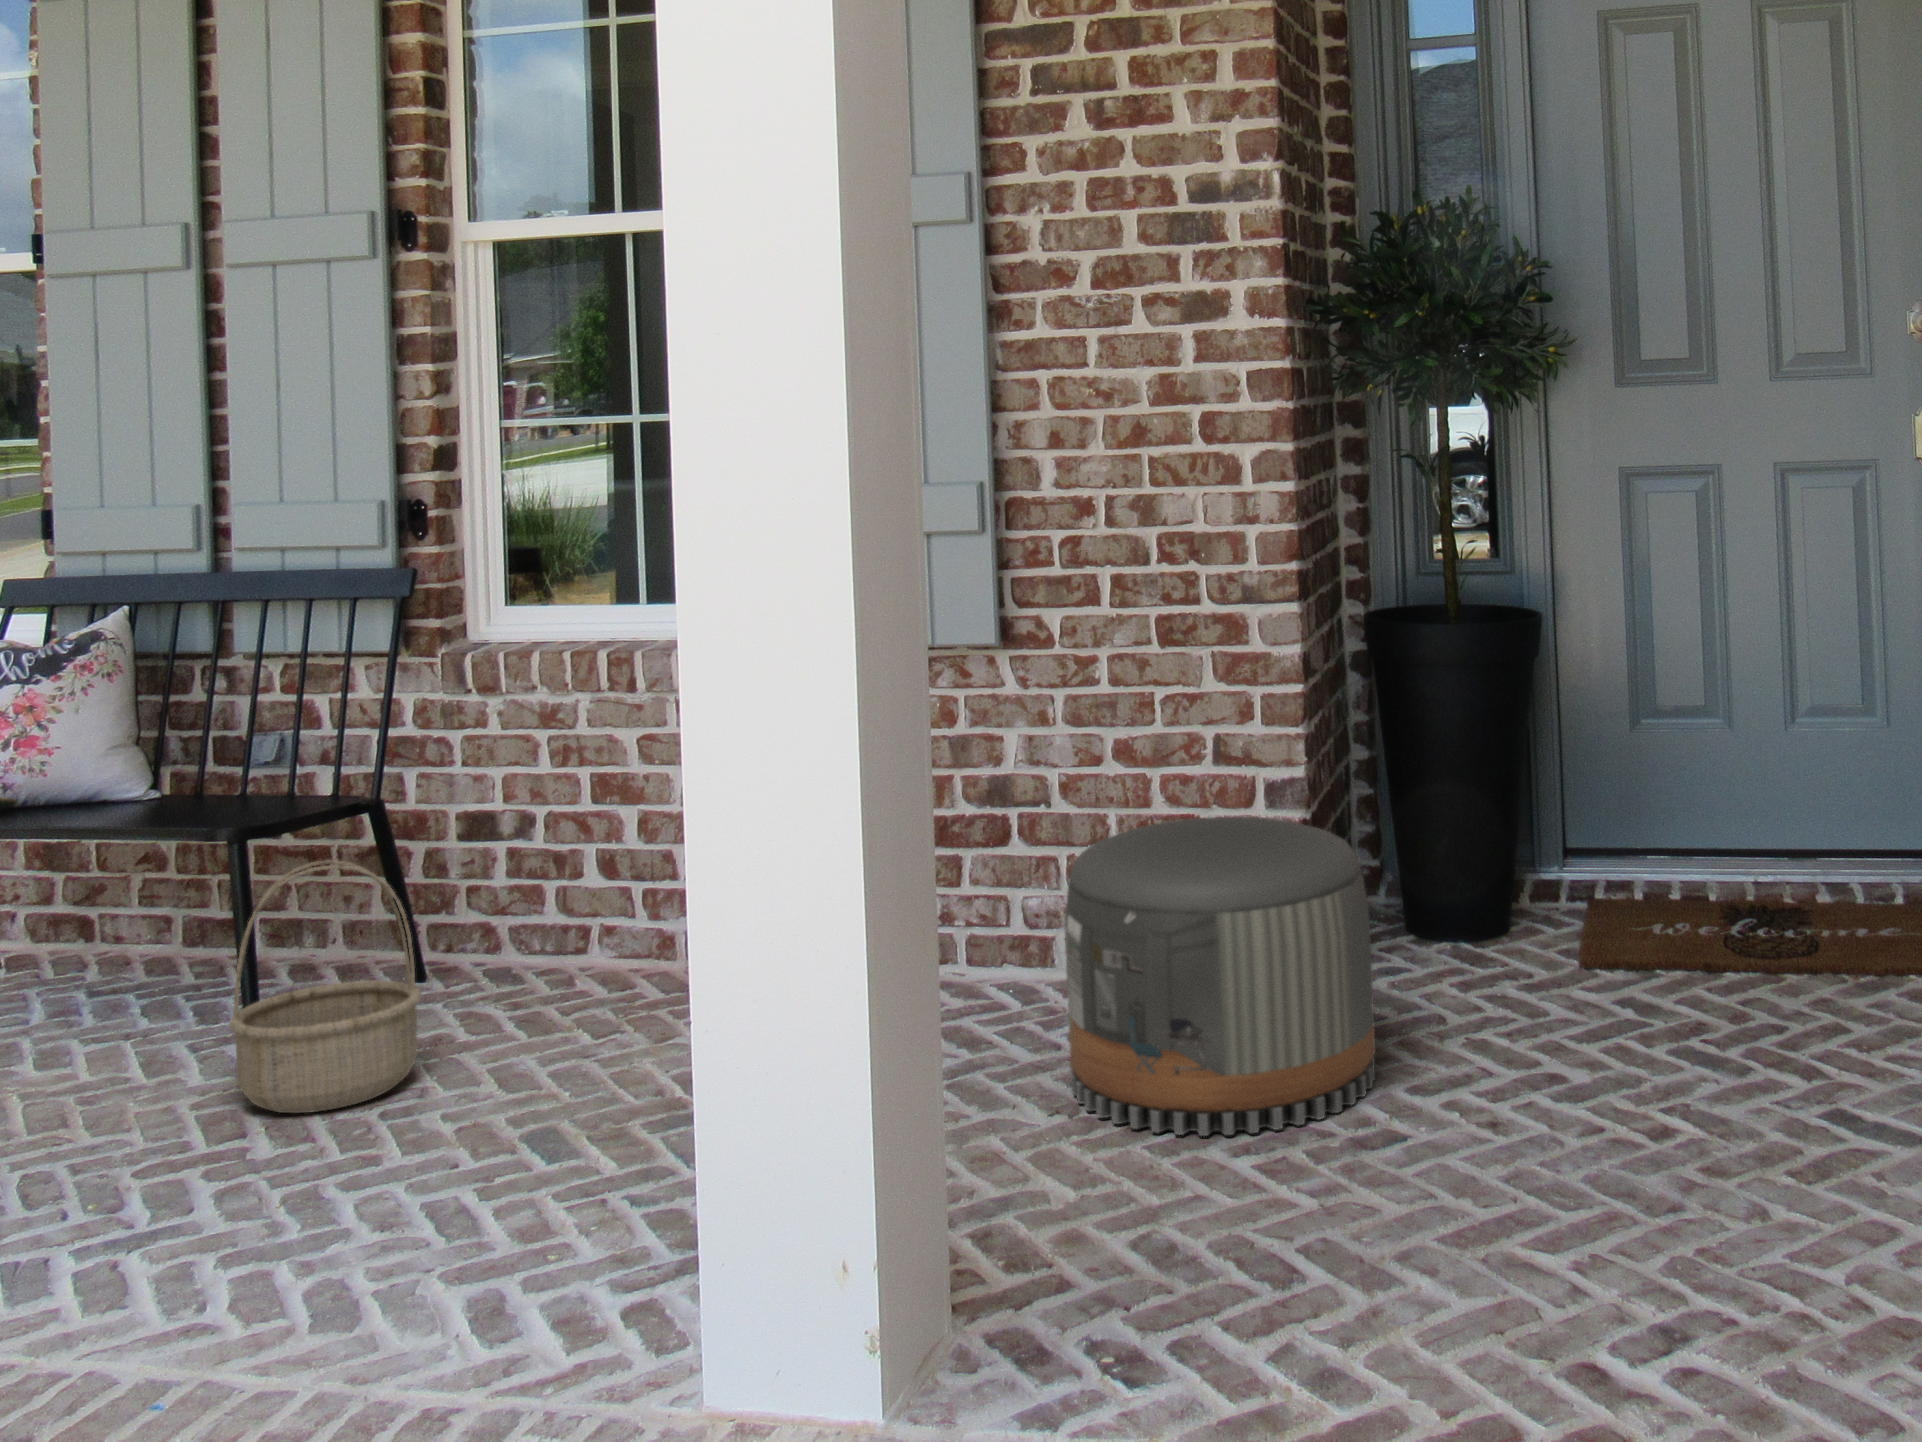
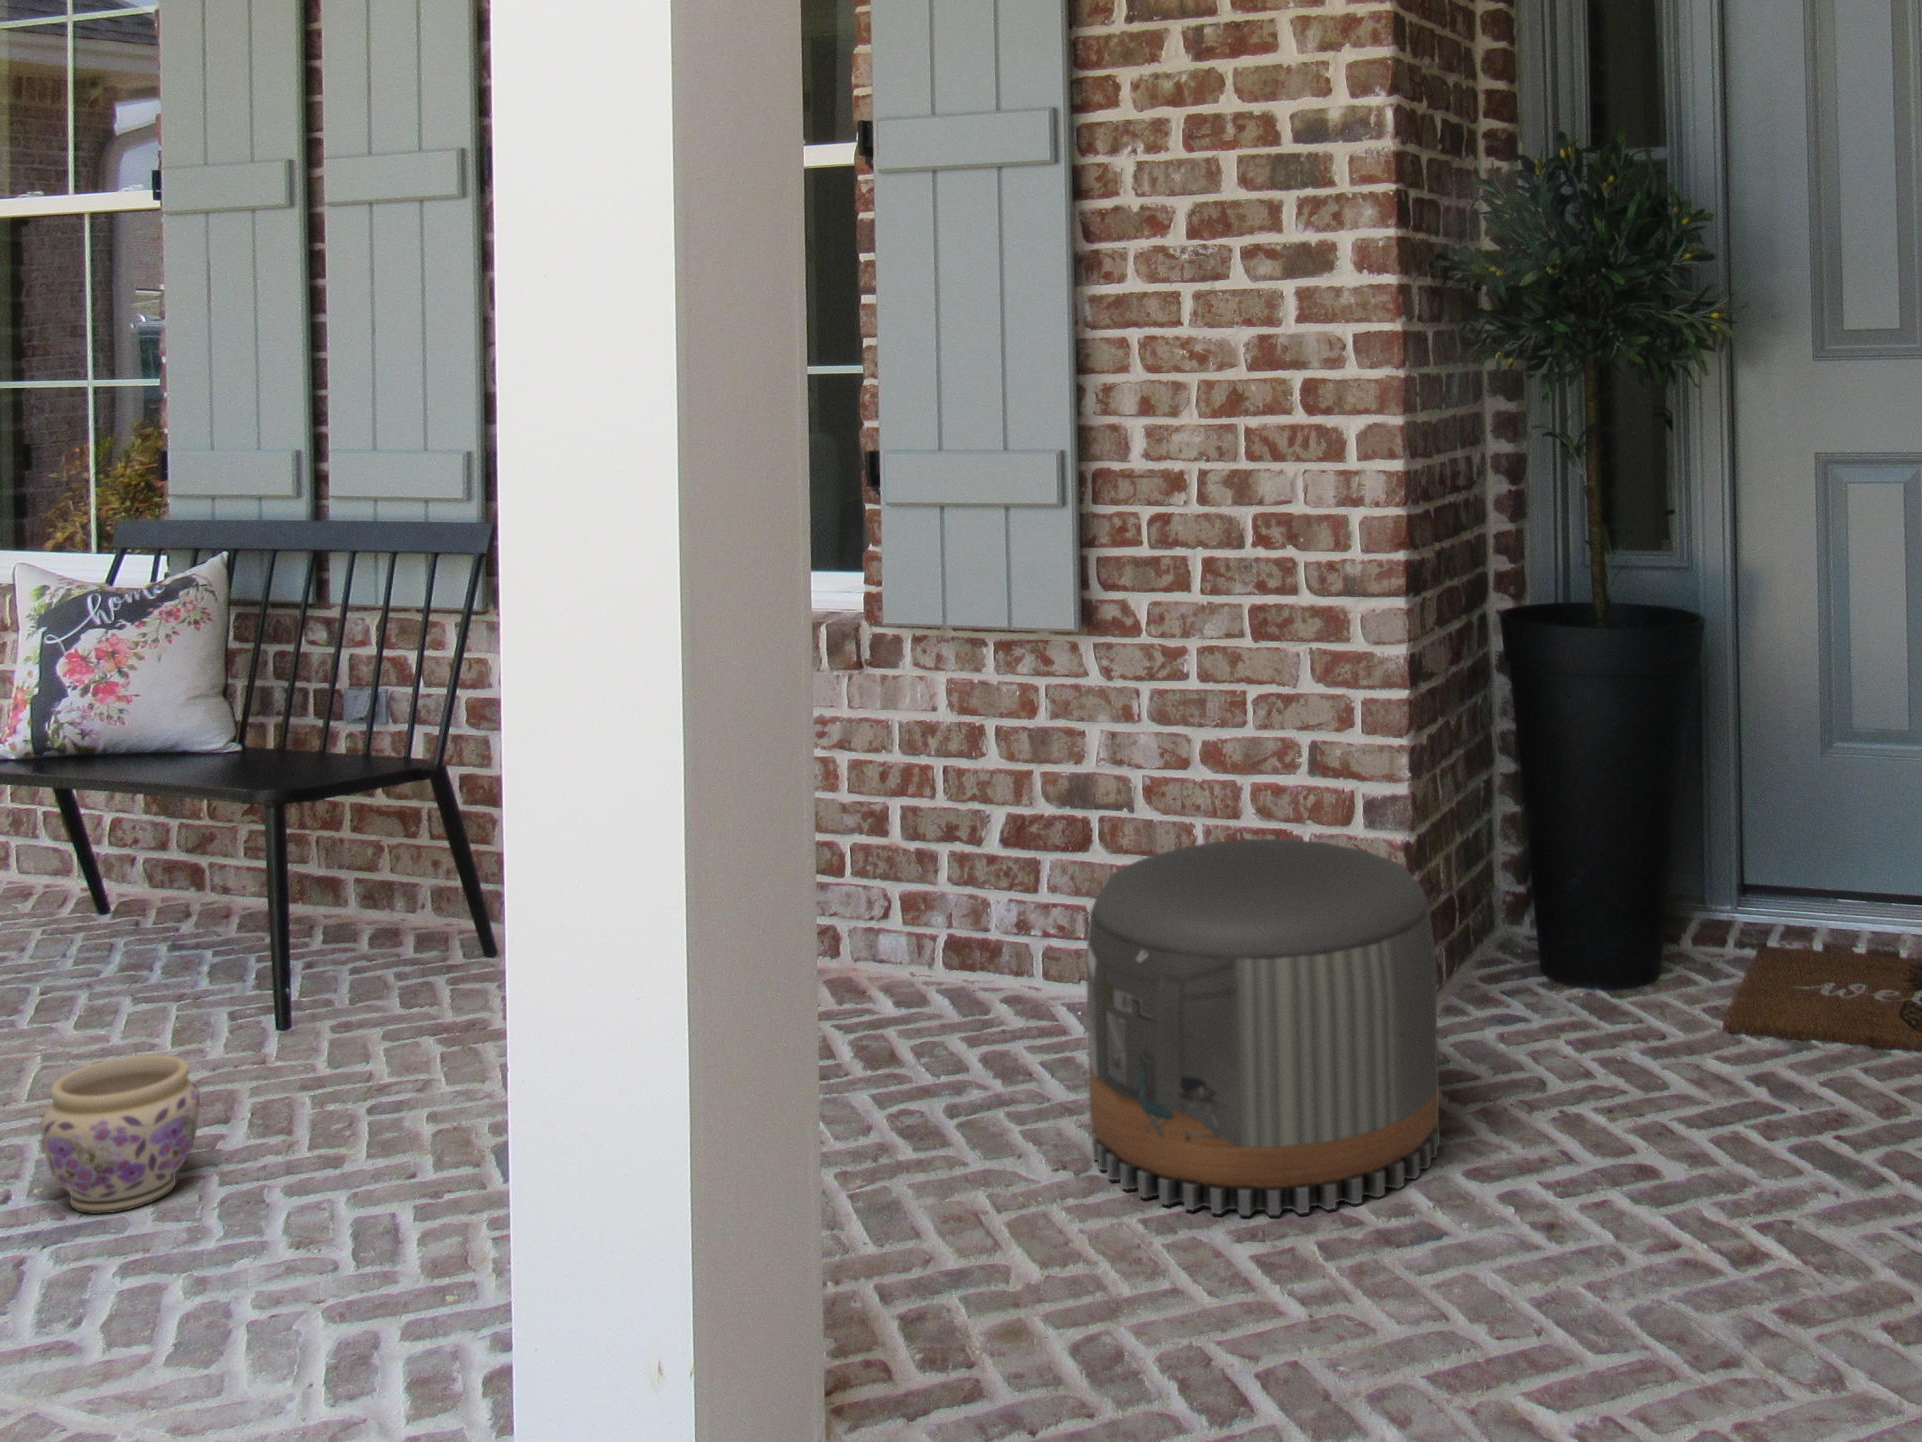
basket: present [229,860,421,1113] -> none [235,831,440,1098]
planter: none [94,1071,241,1220] -> present [40,1054,200,1214]

